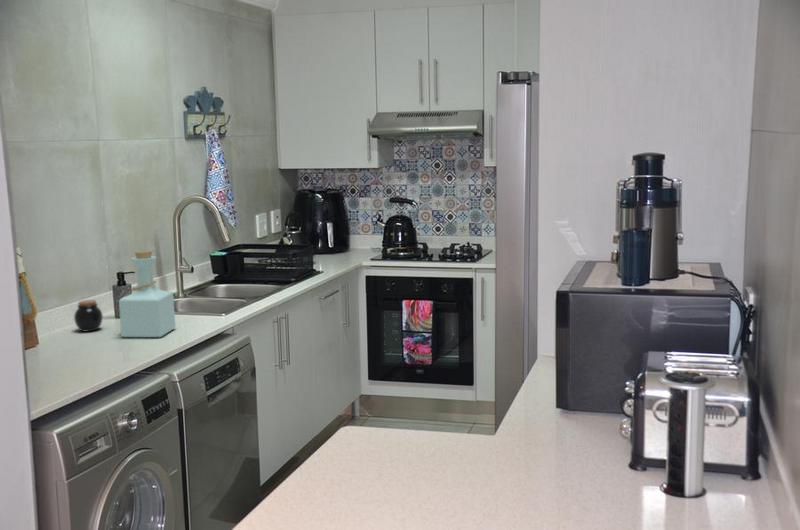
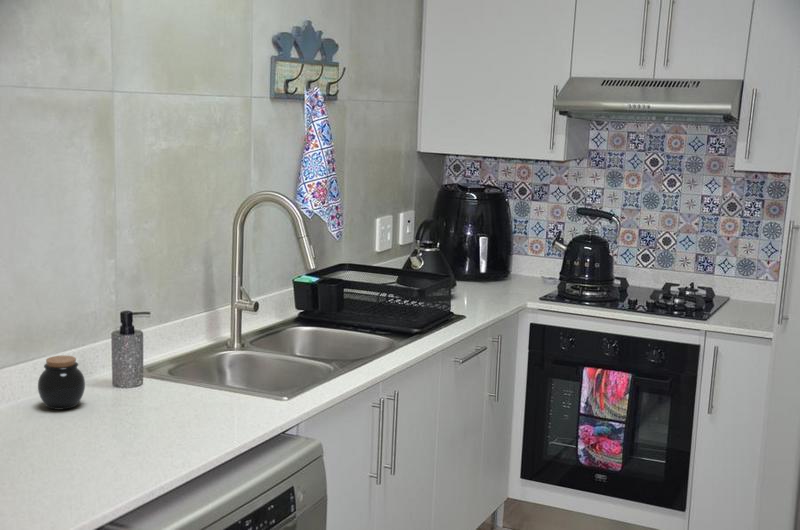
bottle: present [119,250,175,337] -> none [99,285,198,441]

